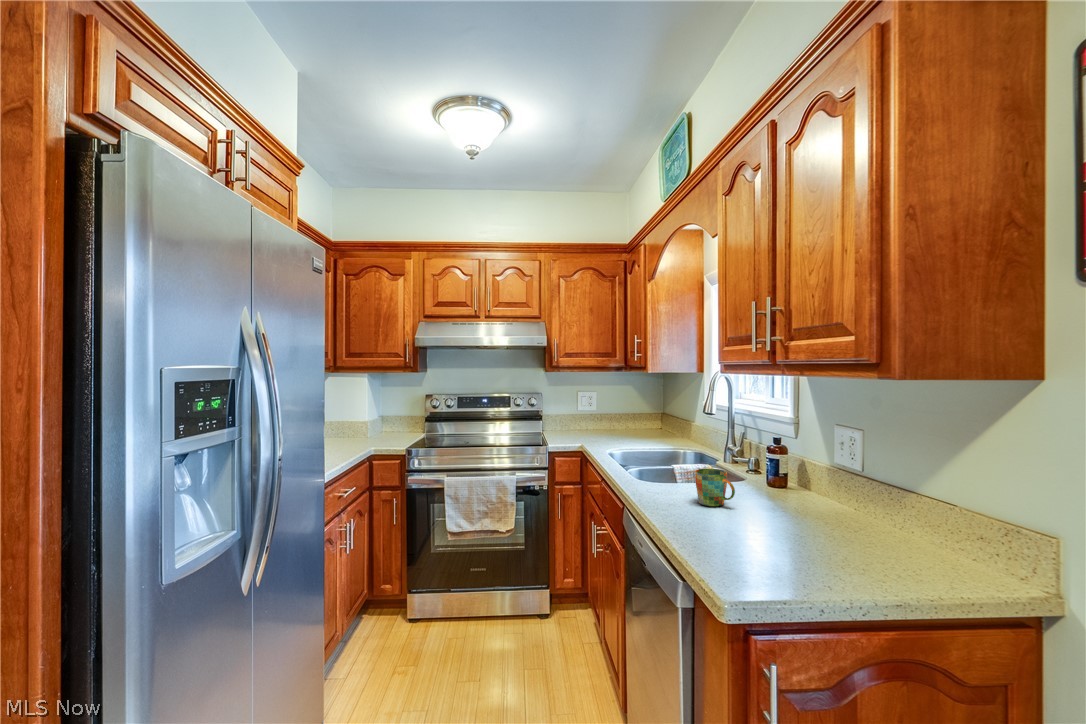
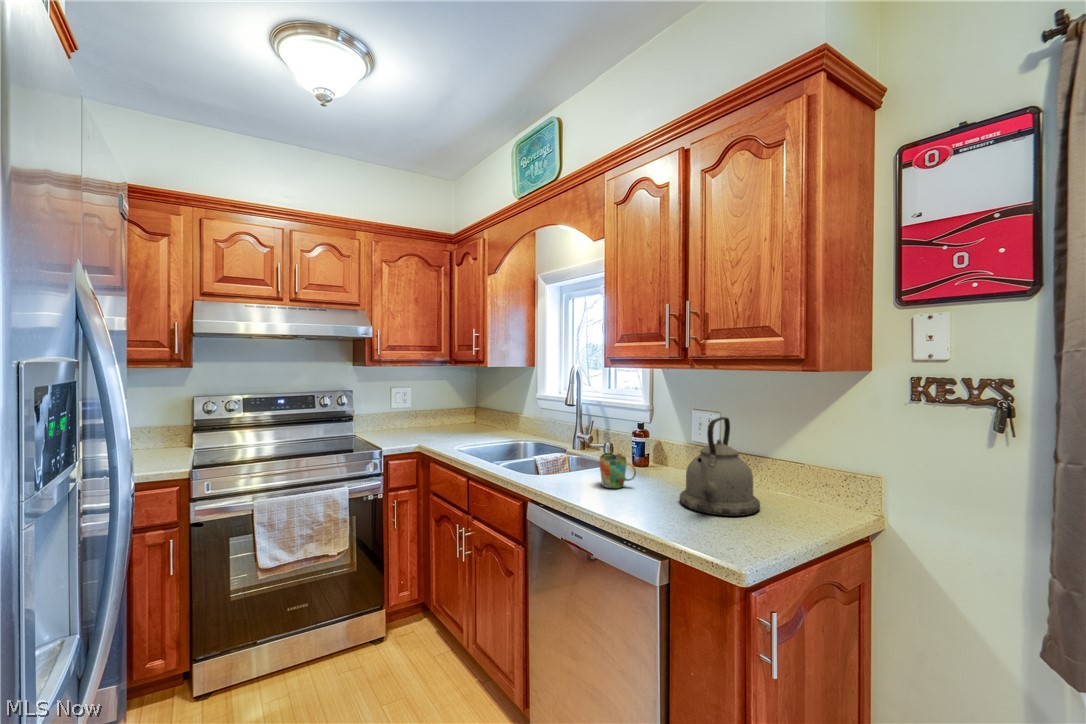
kettle: none [754,435,869,559] -> present [680,417,760,516]

